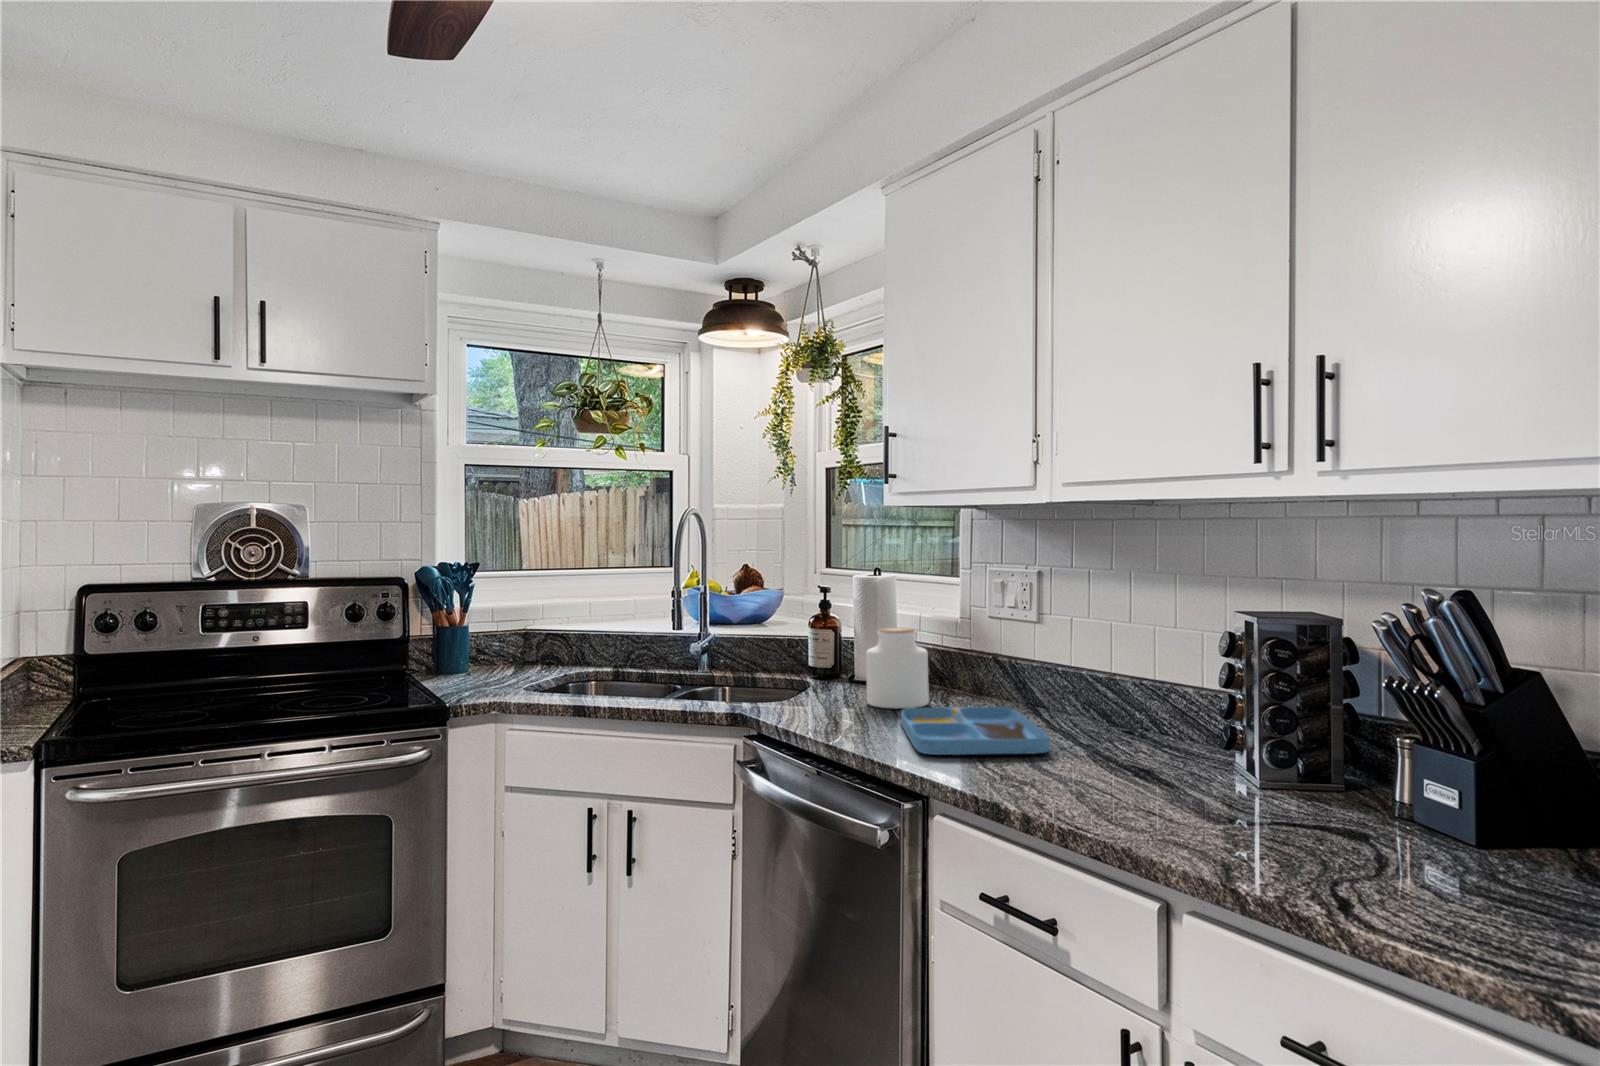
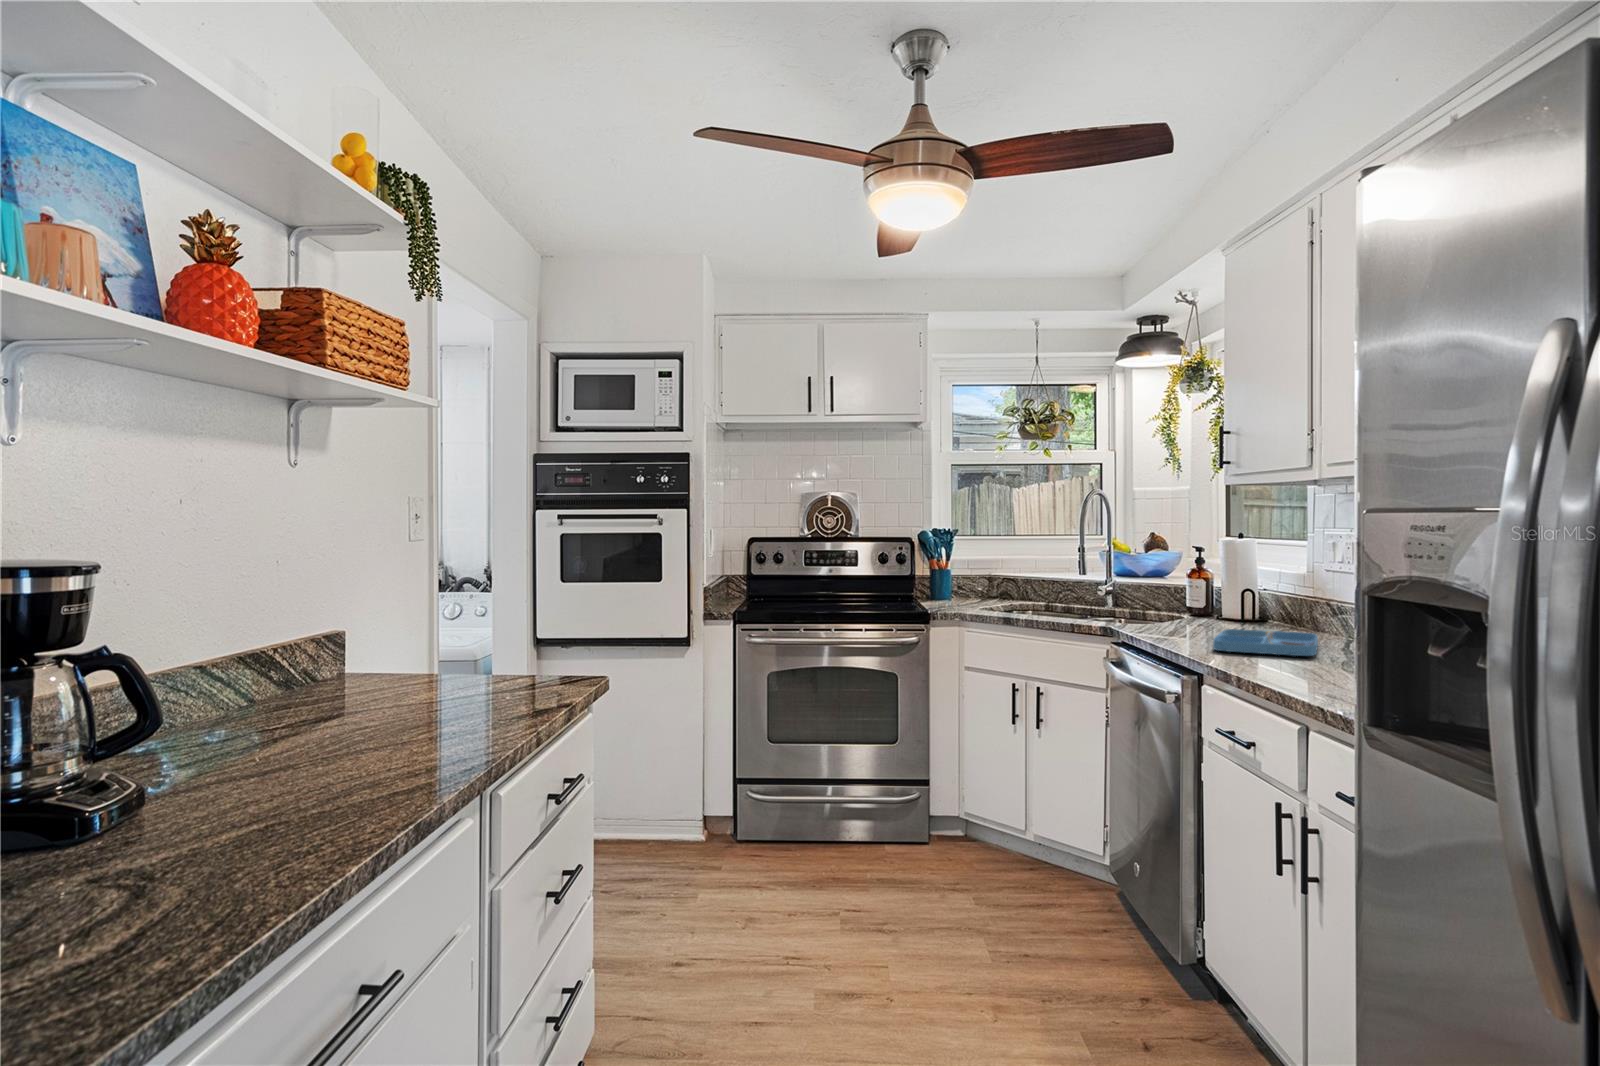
jar: present [866,628,929,708] -> none [1212,576,1263,632]

